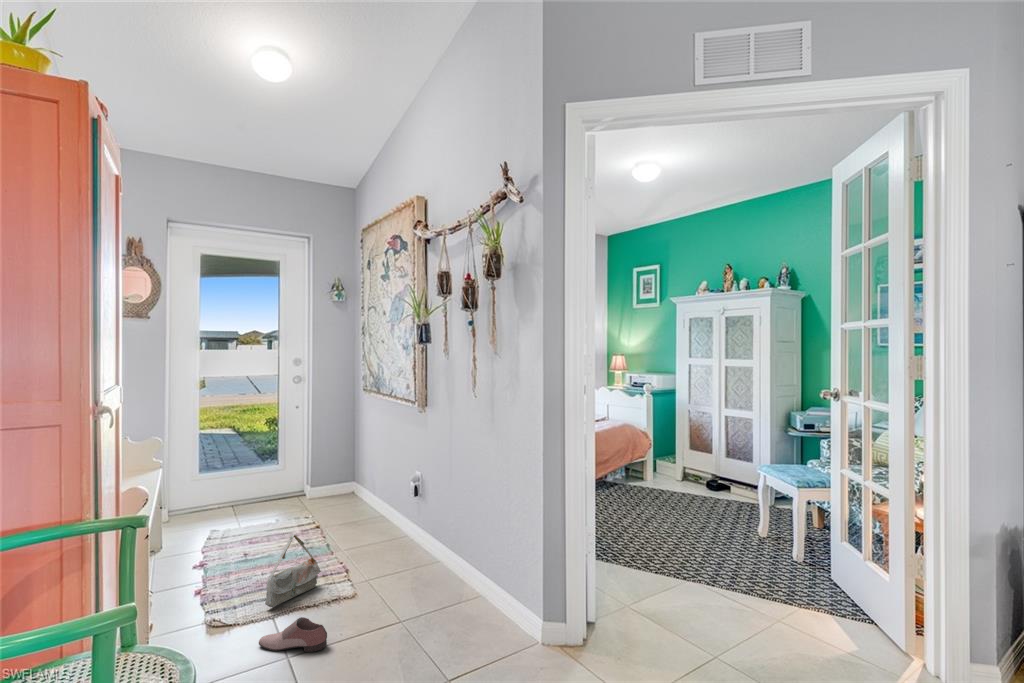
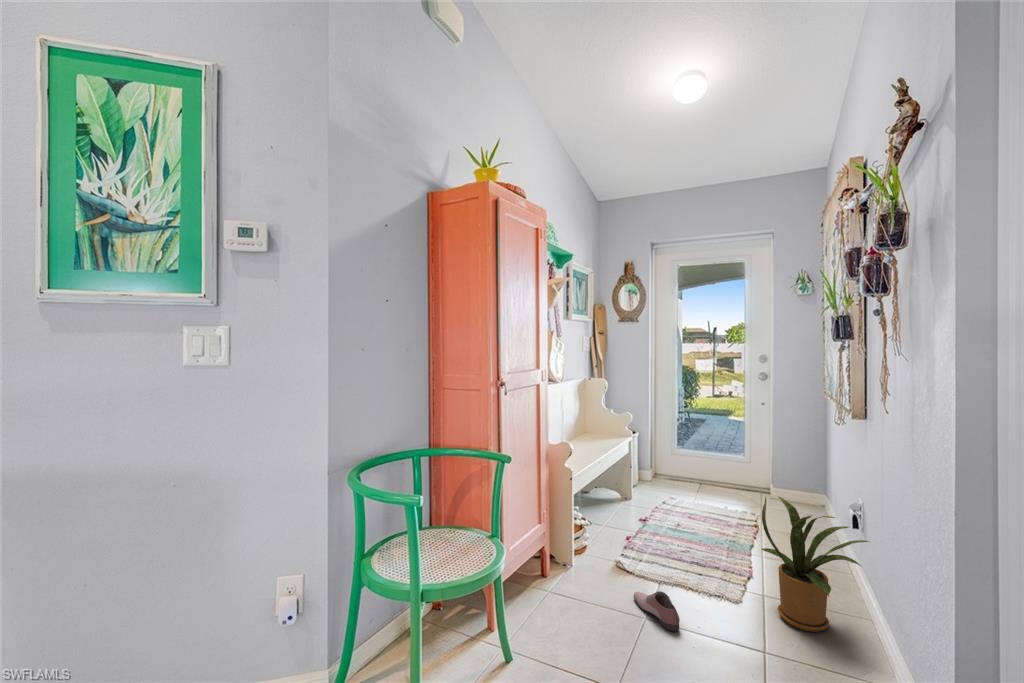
house plant: none [363,484,451,588] -> present [762,496,869,632]
bag: present [265,534,321,607] -> none [659,517,716,578]

